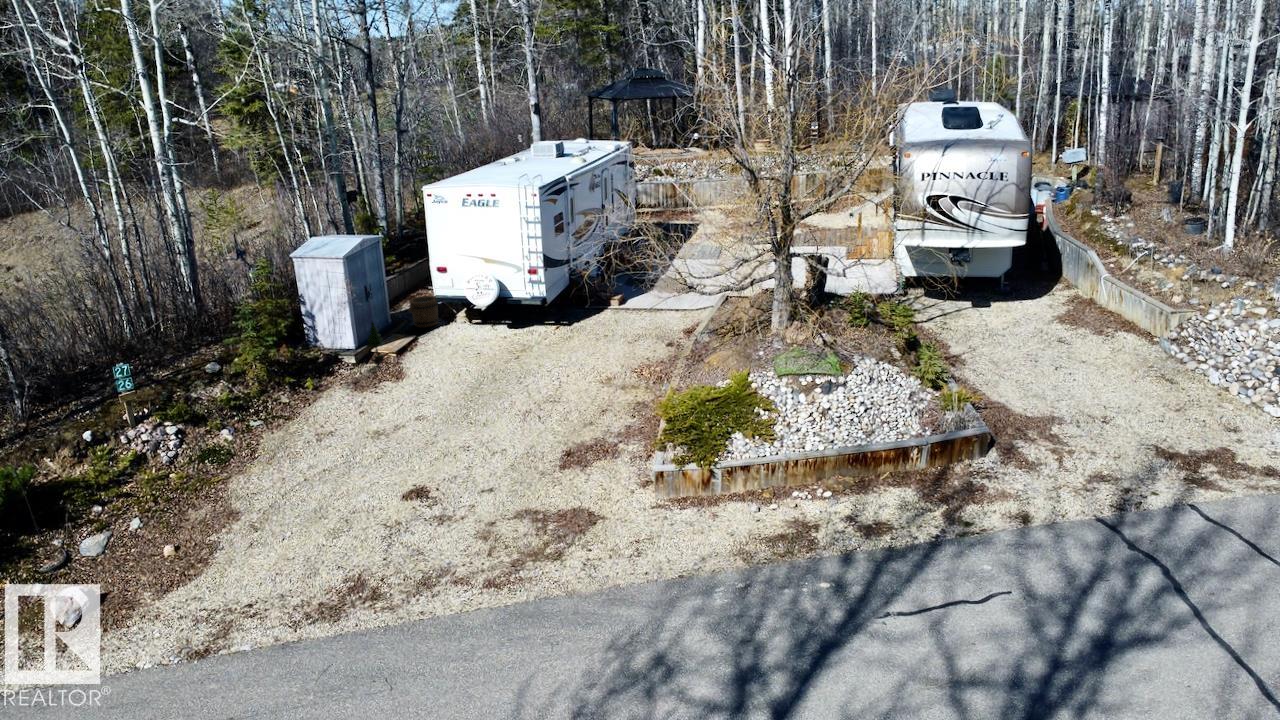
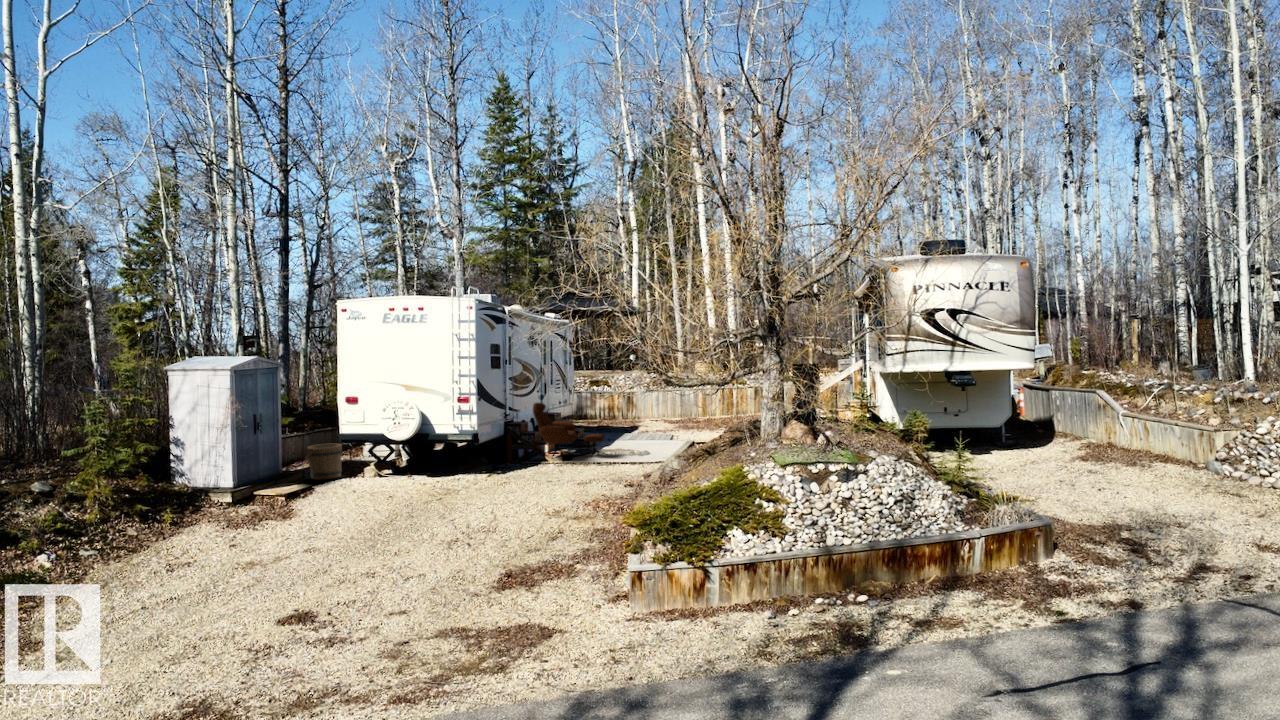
lounge chair: none [593,256,657,305] -> present [533,403,604,457]
potted tree: present [368,322,384,365] -> none [249,451,271,509]

